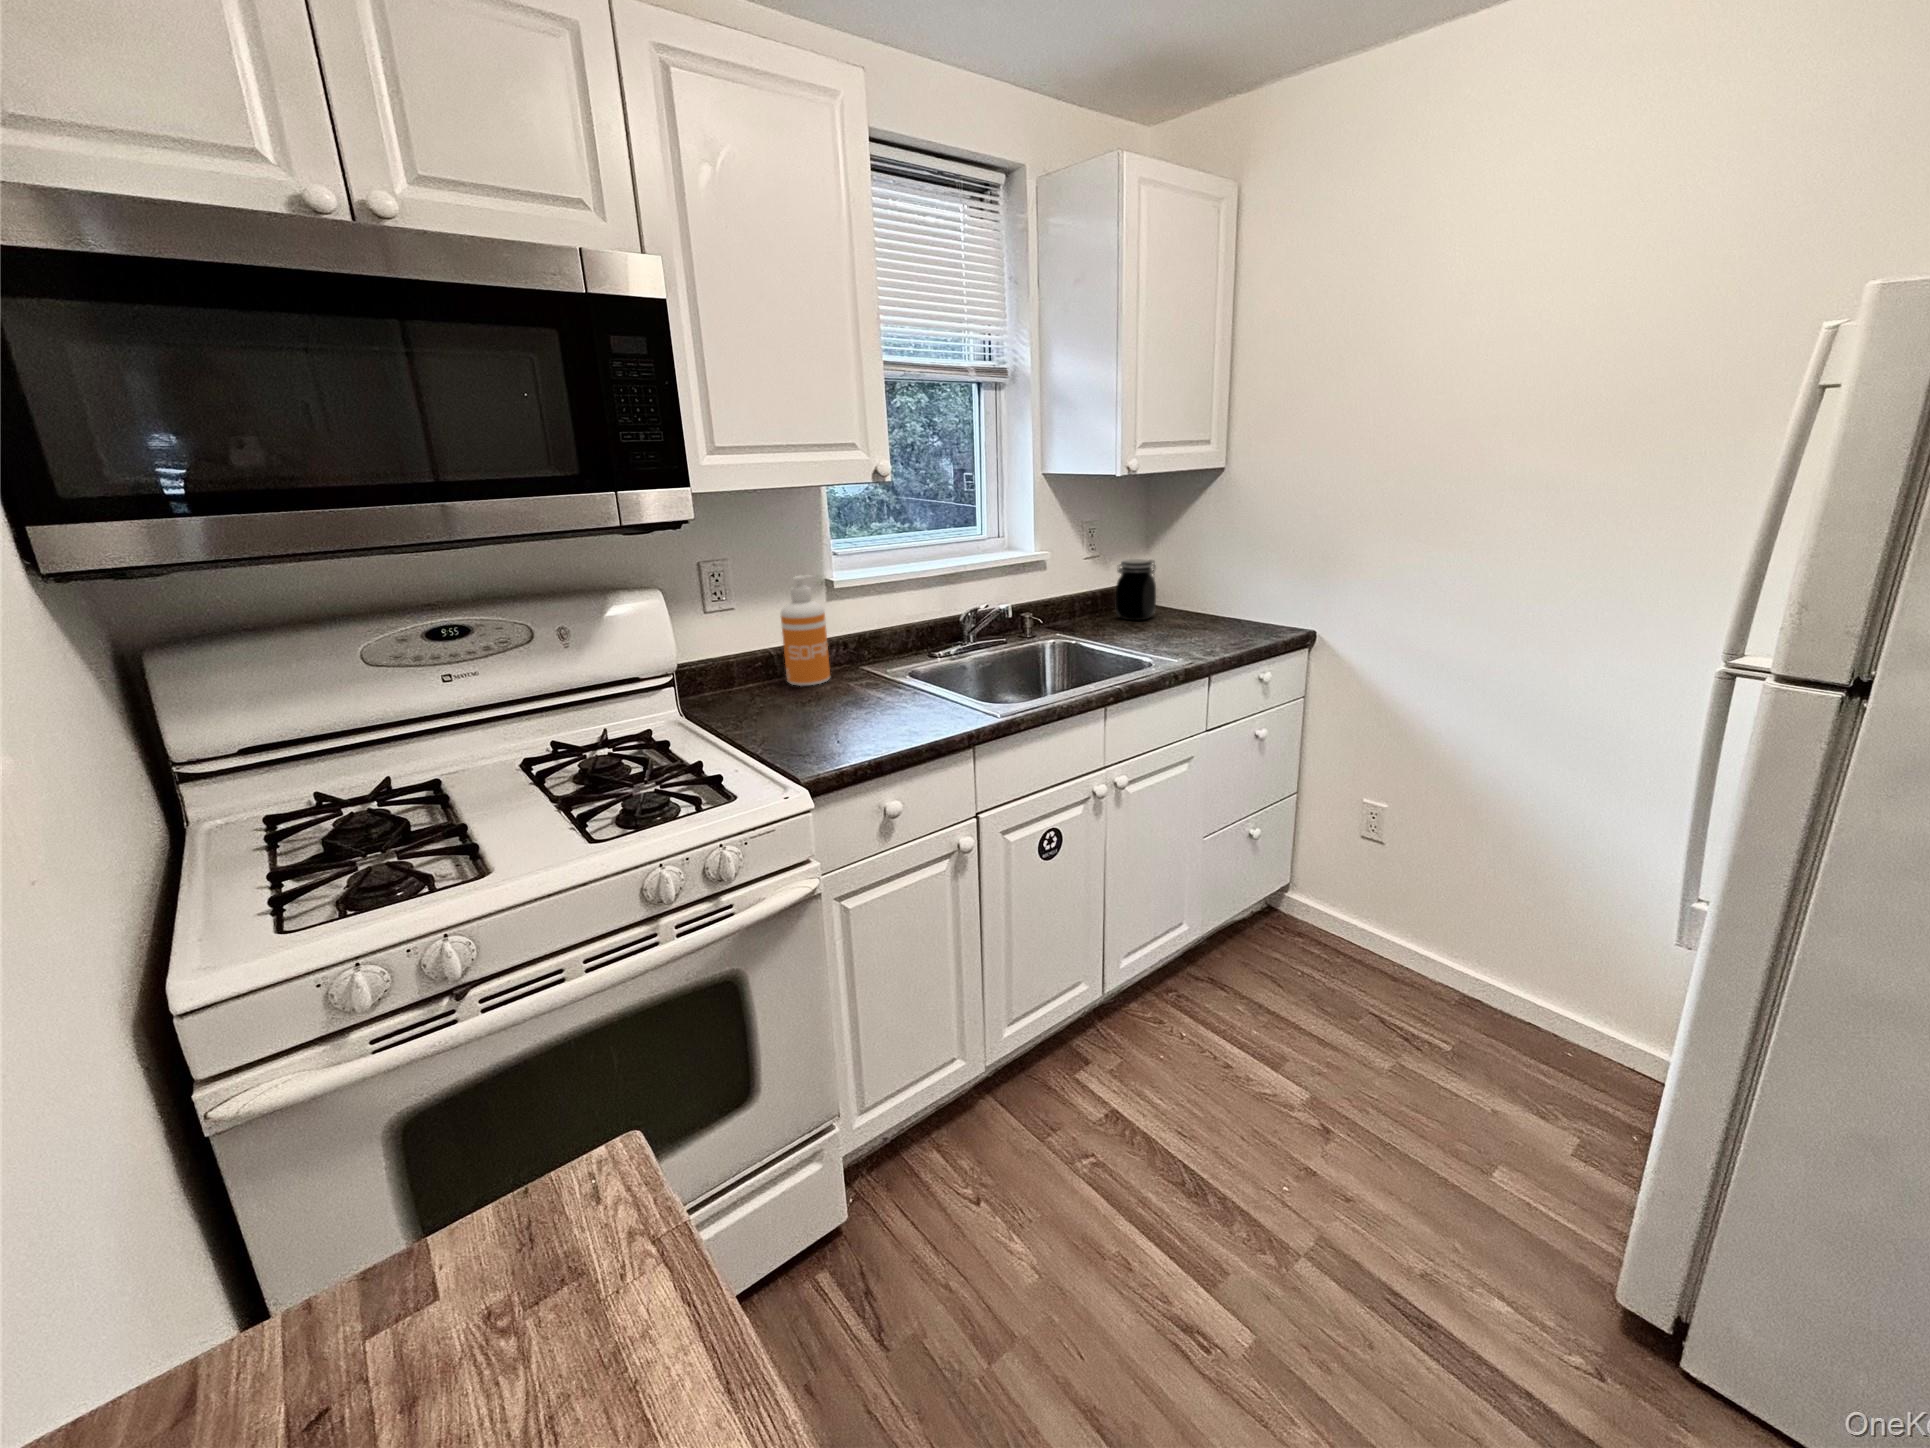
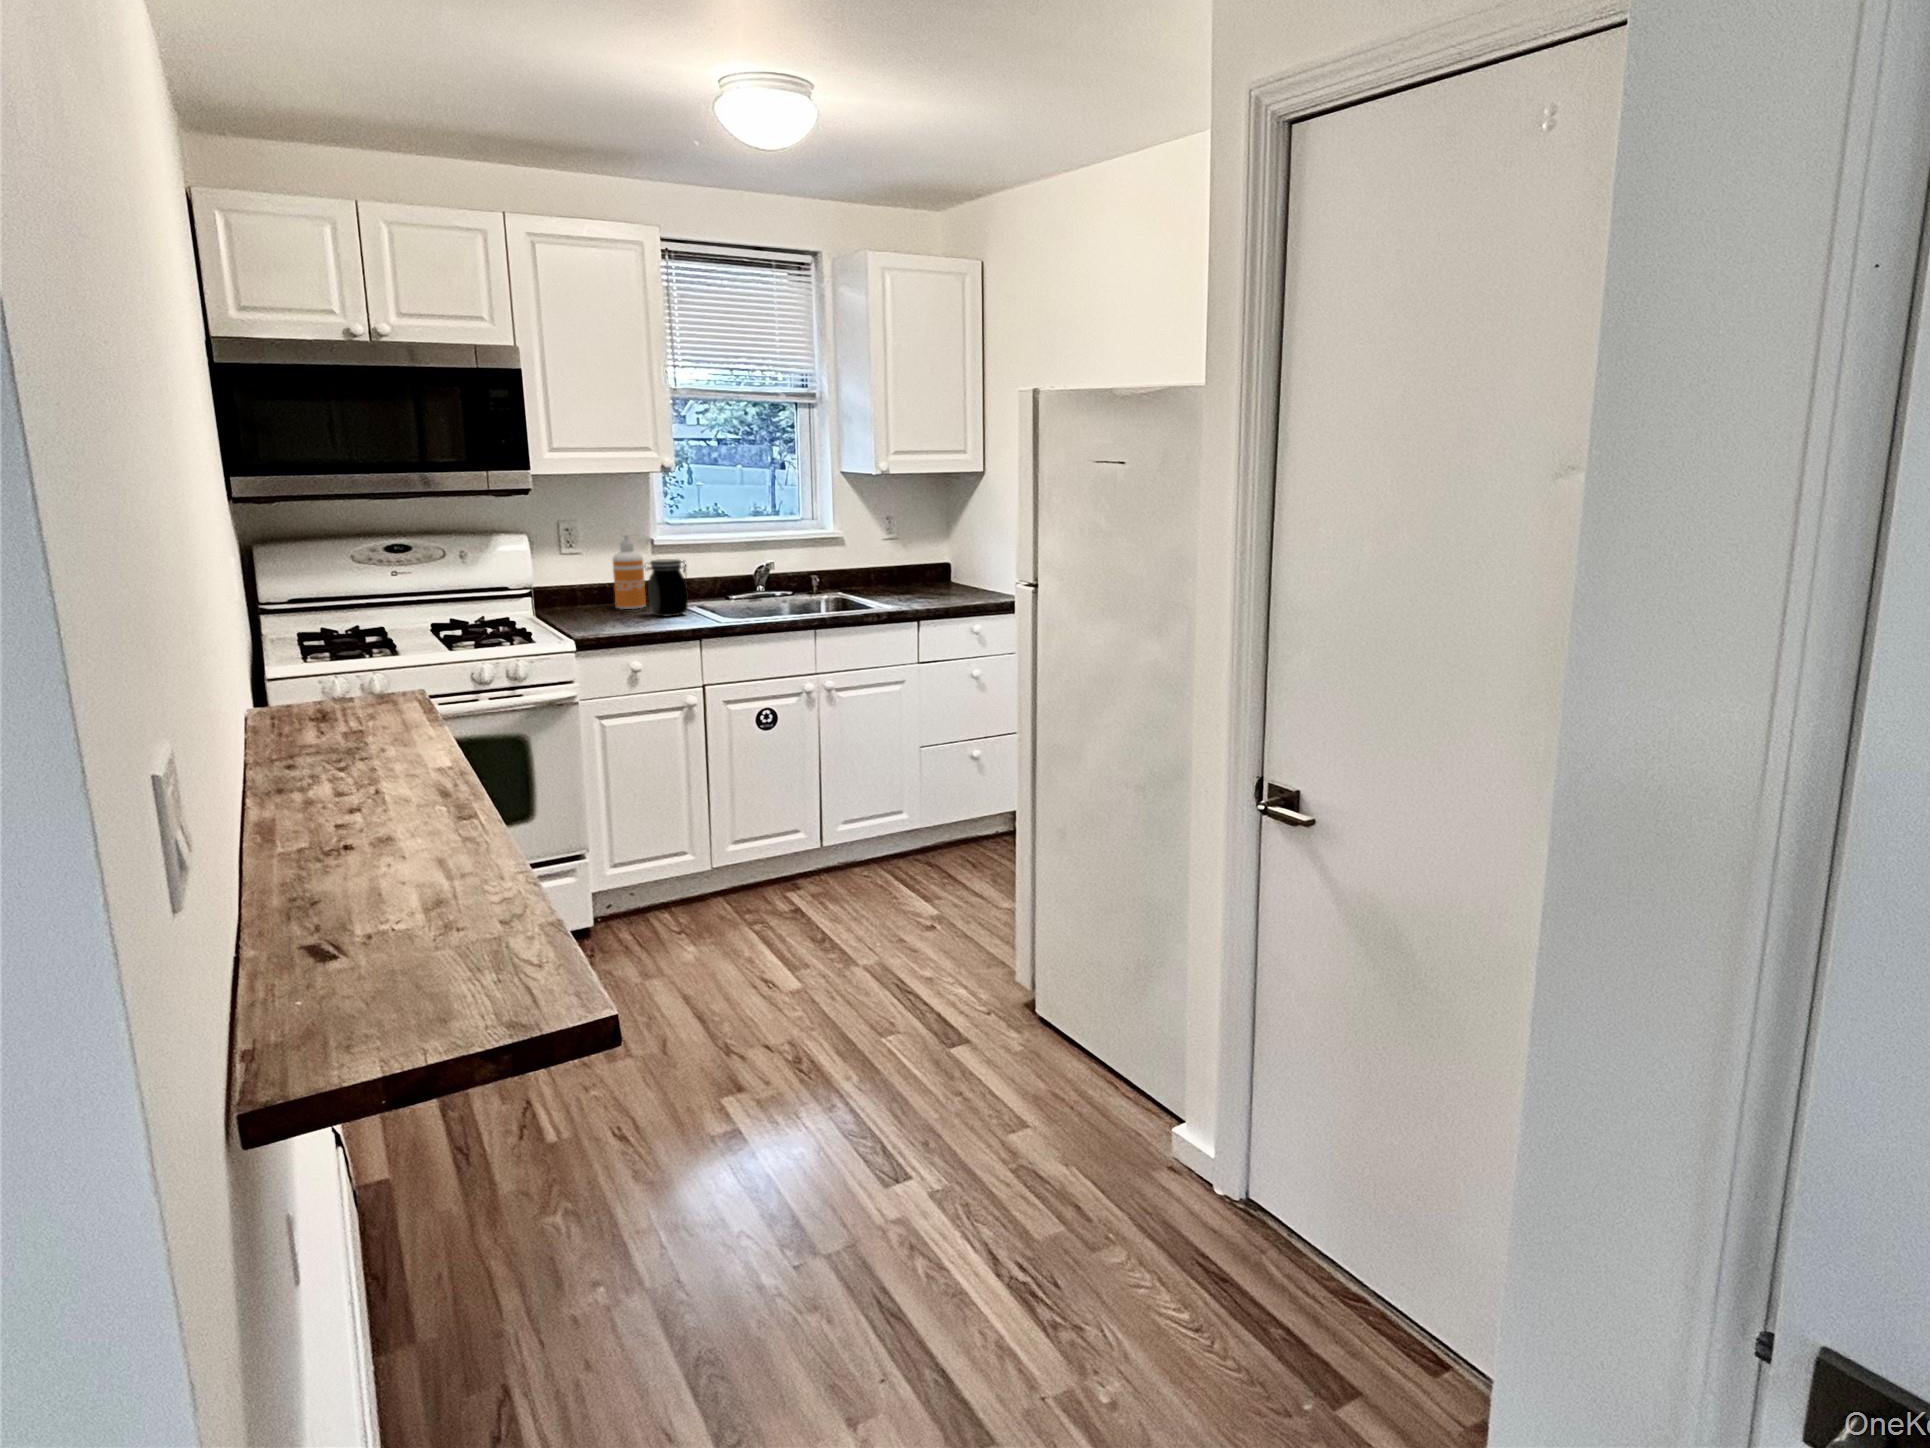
jar: present [1116,559,1156,620] -> present [646,559,688,616]

